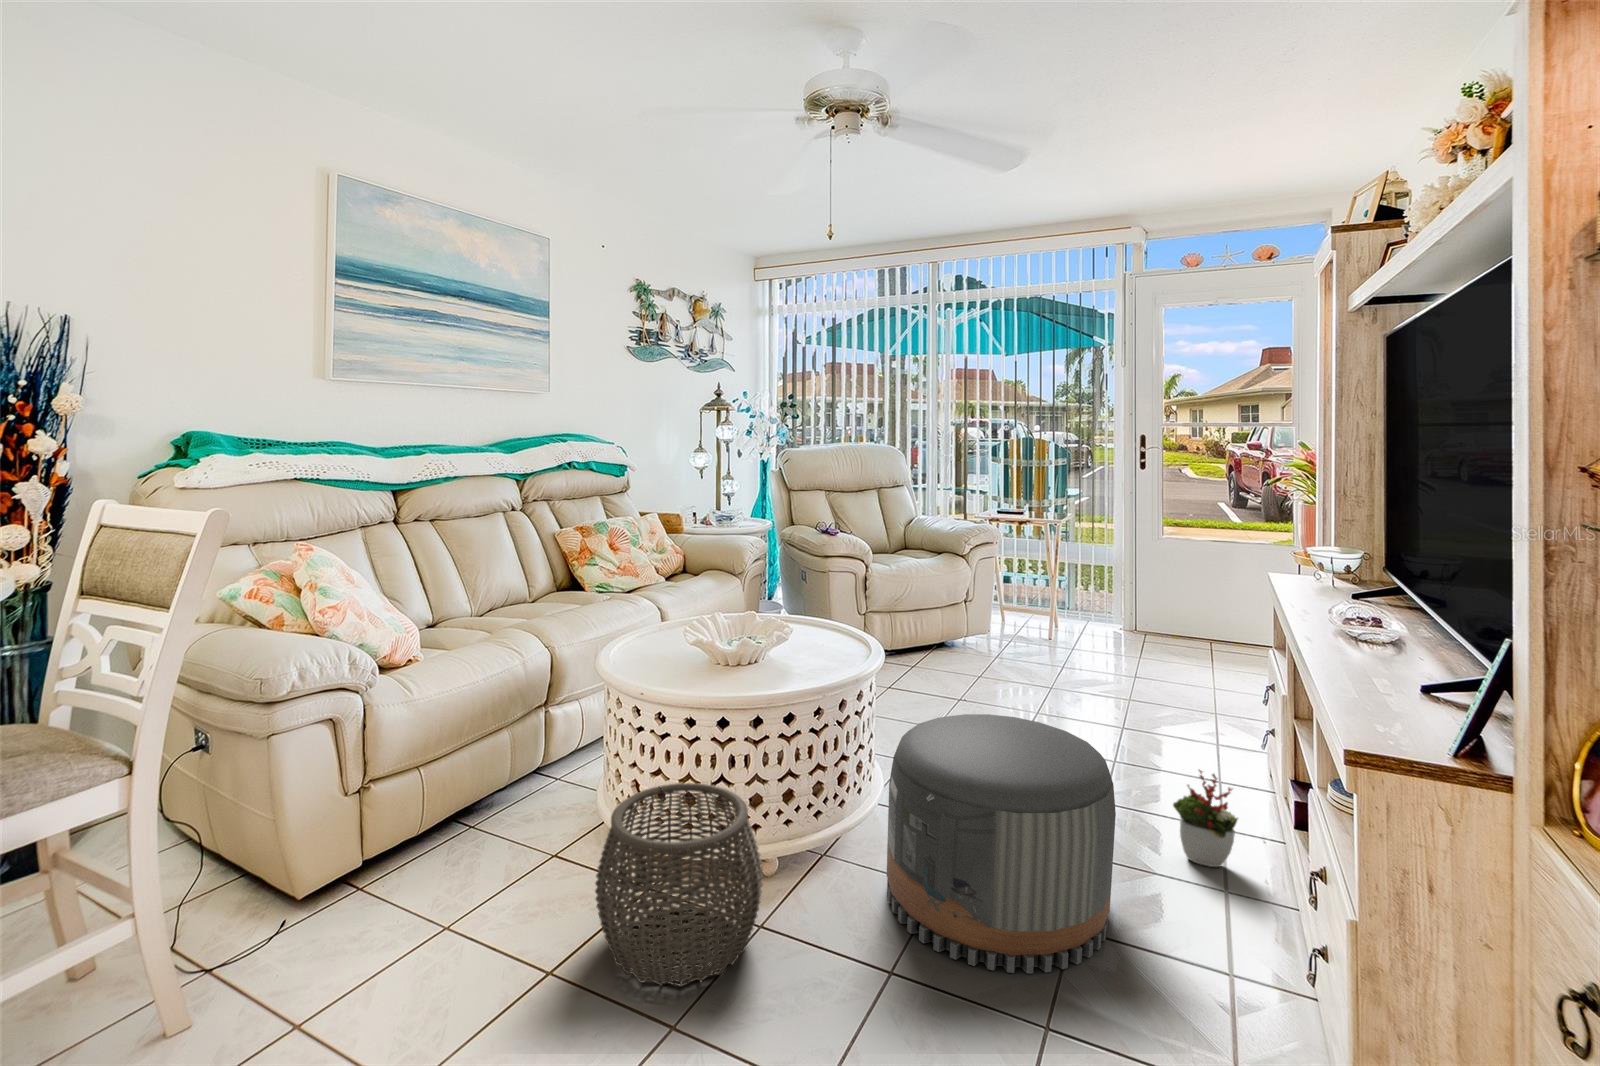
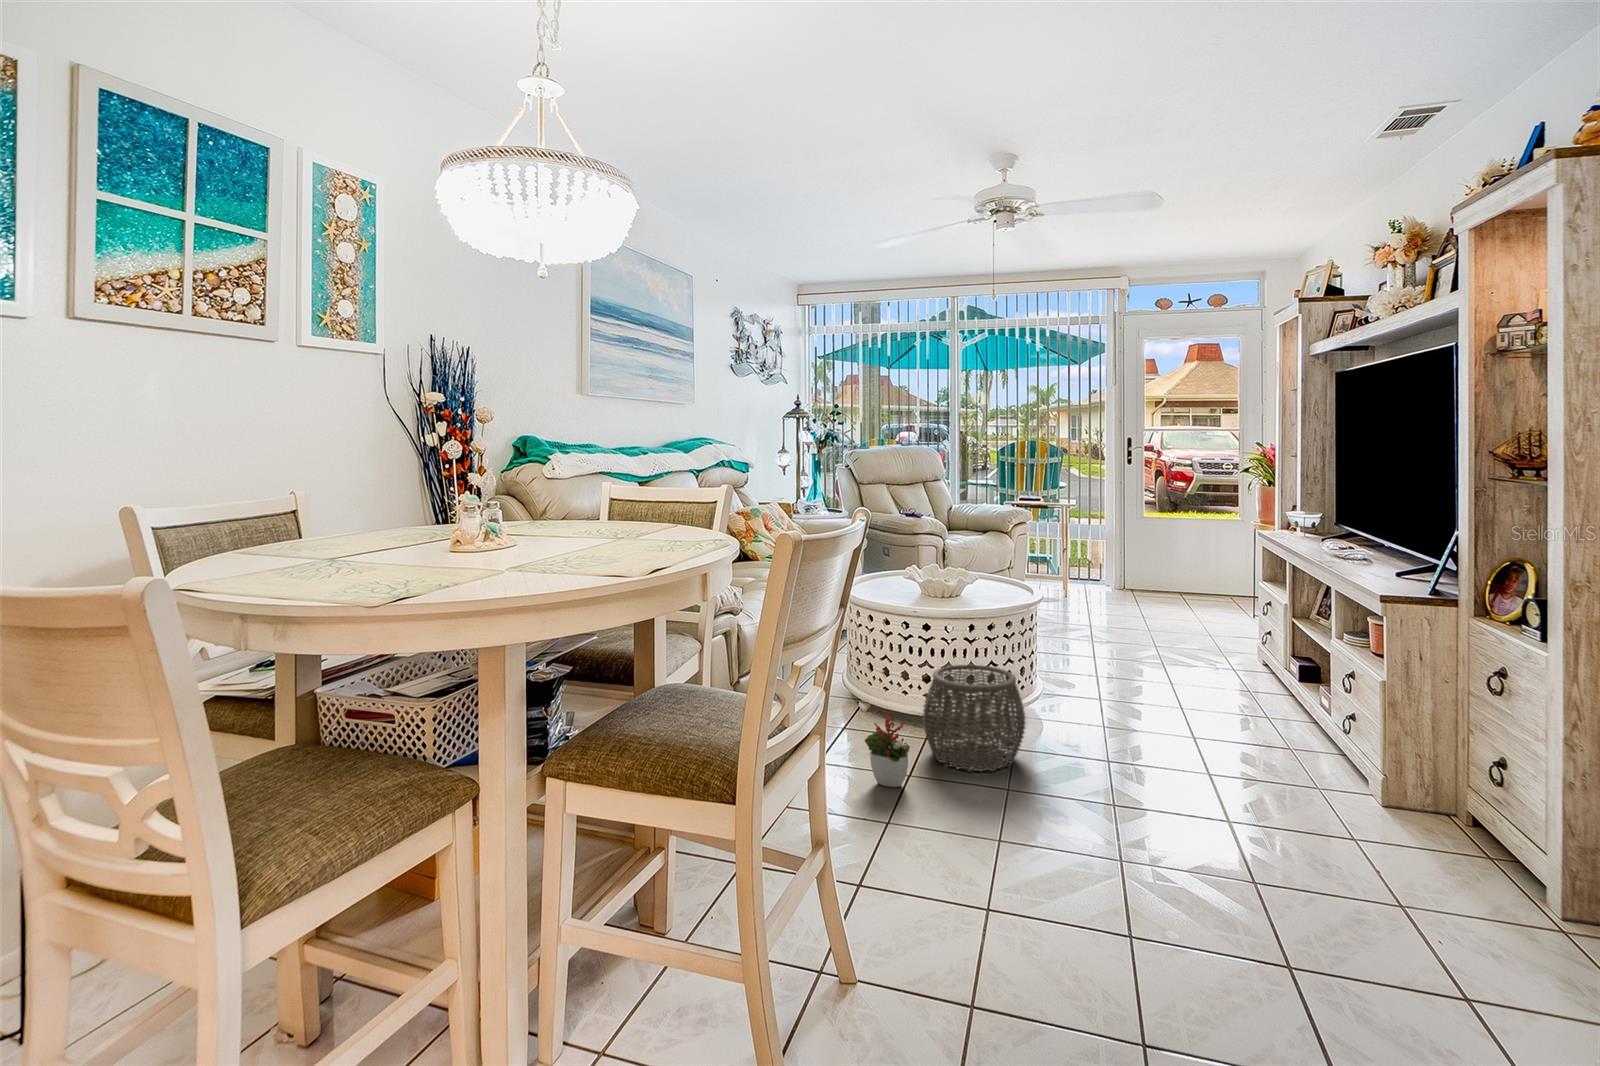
pouf: present [887,714,1116,973] -> none [1068,620,1213,754]
decorative plant: present [1173,770,1238,867] -> present [865,711,910,787]

